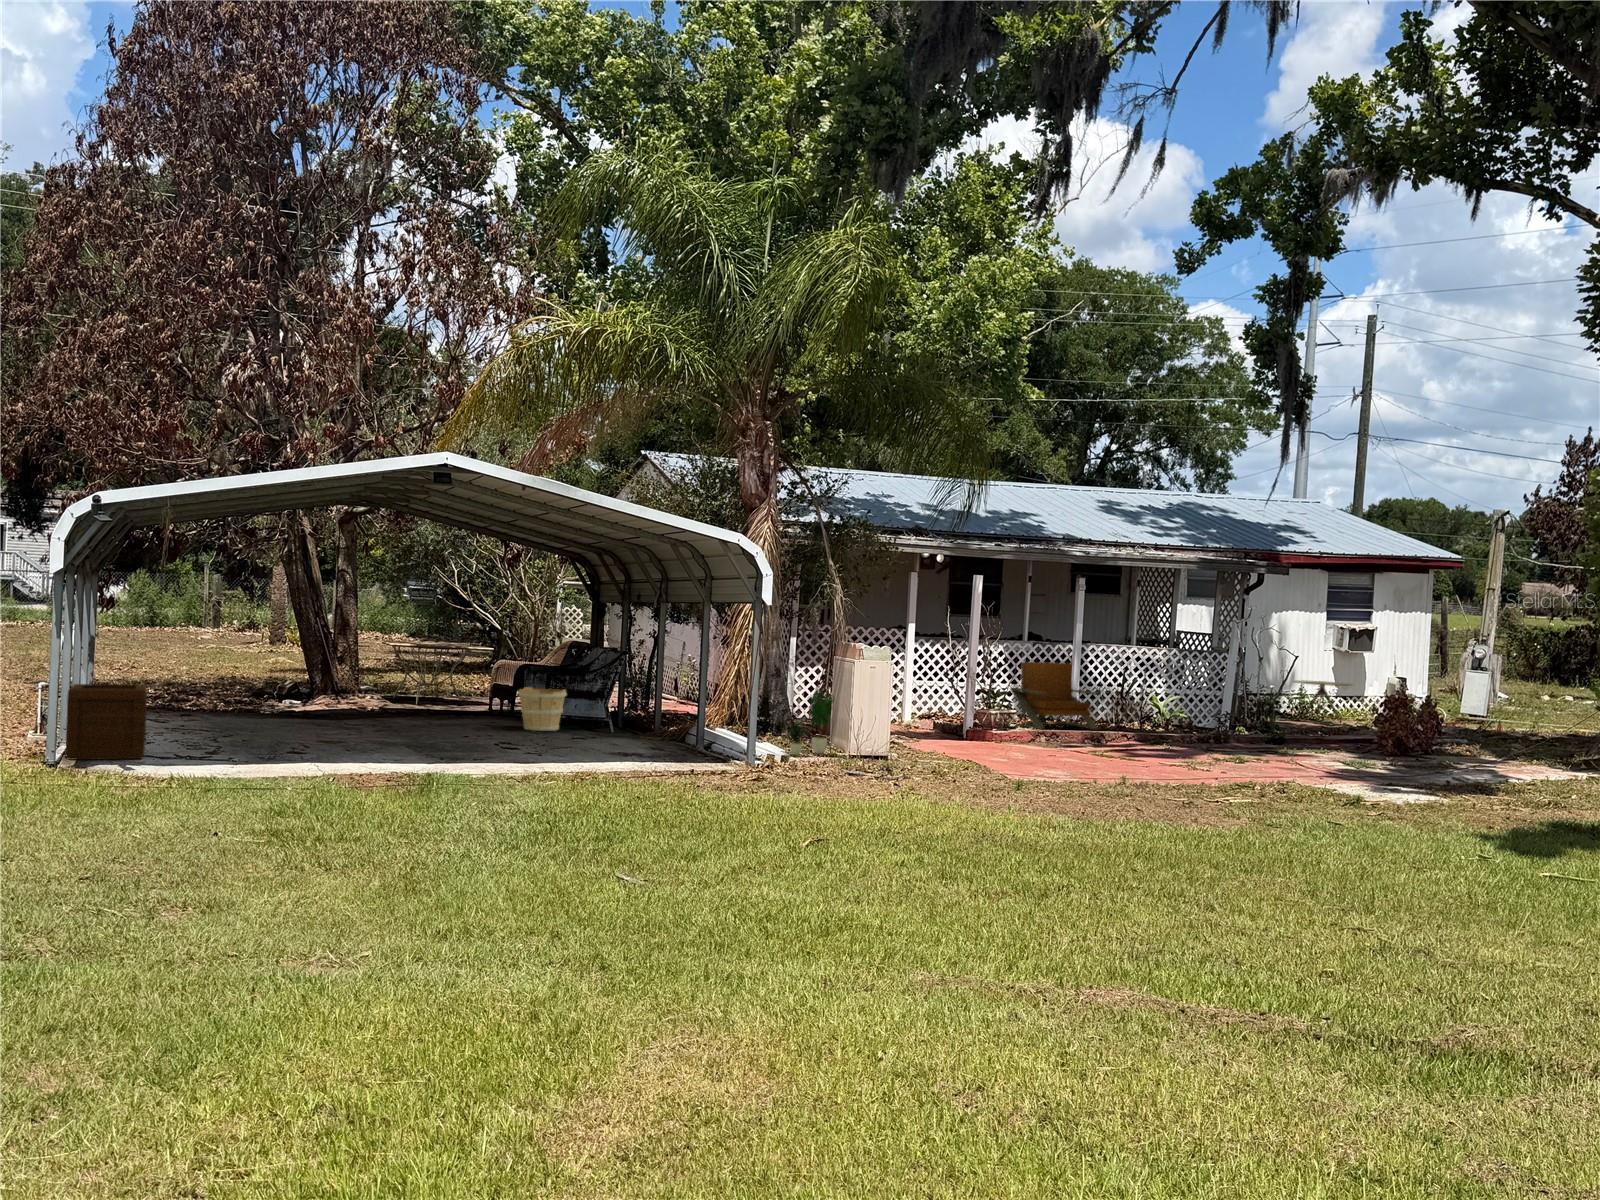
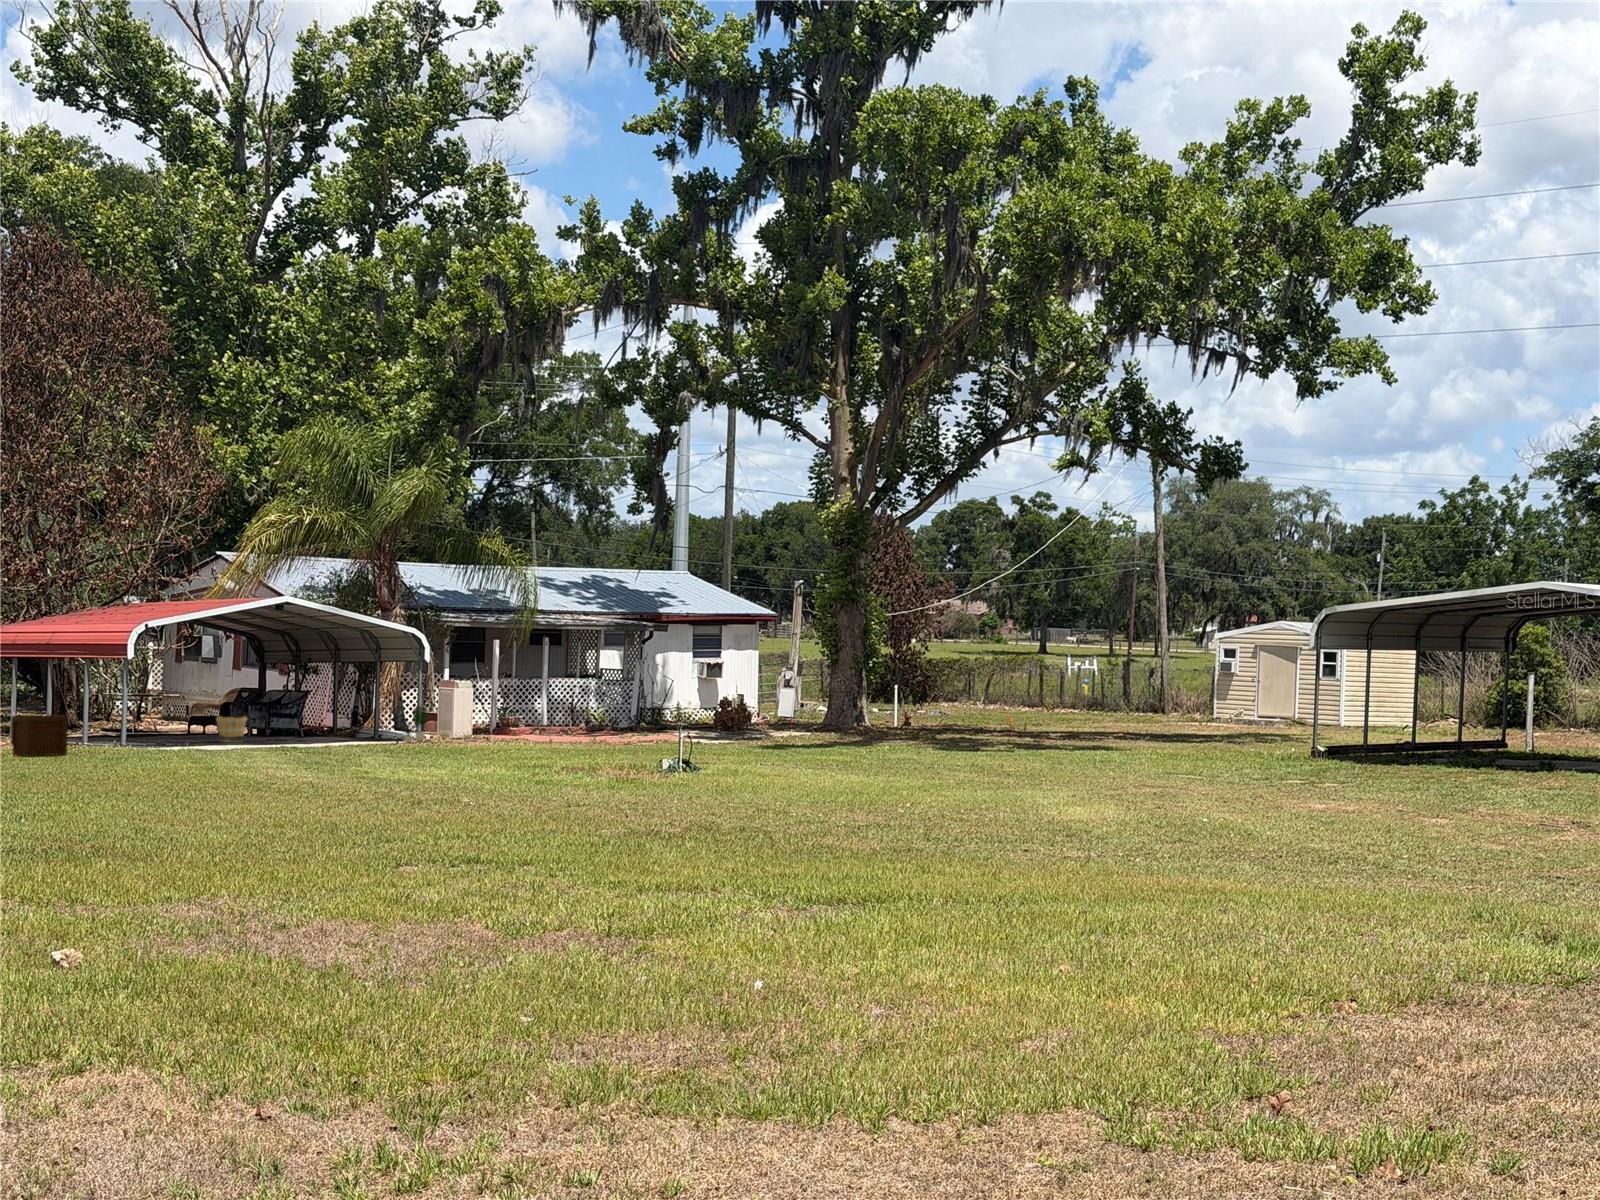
lounge chair: present [1010,662,1099,729] -> none [503,690,561,732]
round table: present [1294,680,1352,721] -> none [674,698,712,724]

